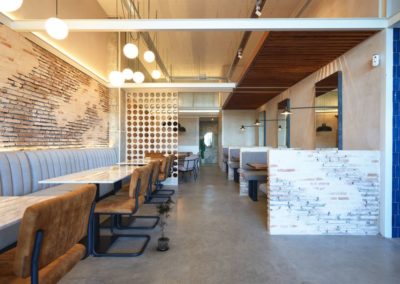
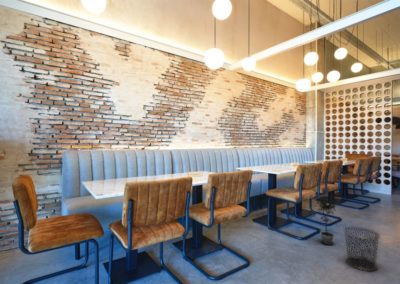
waste bin: none [186,224,215,266] -> present [345,227,380,271]

